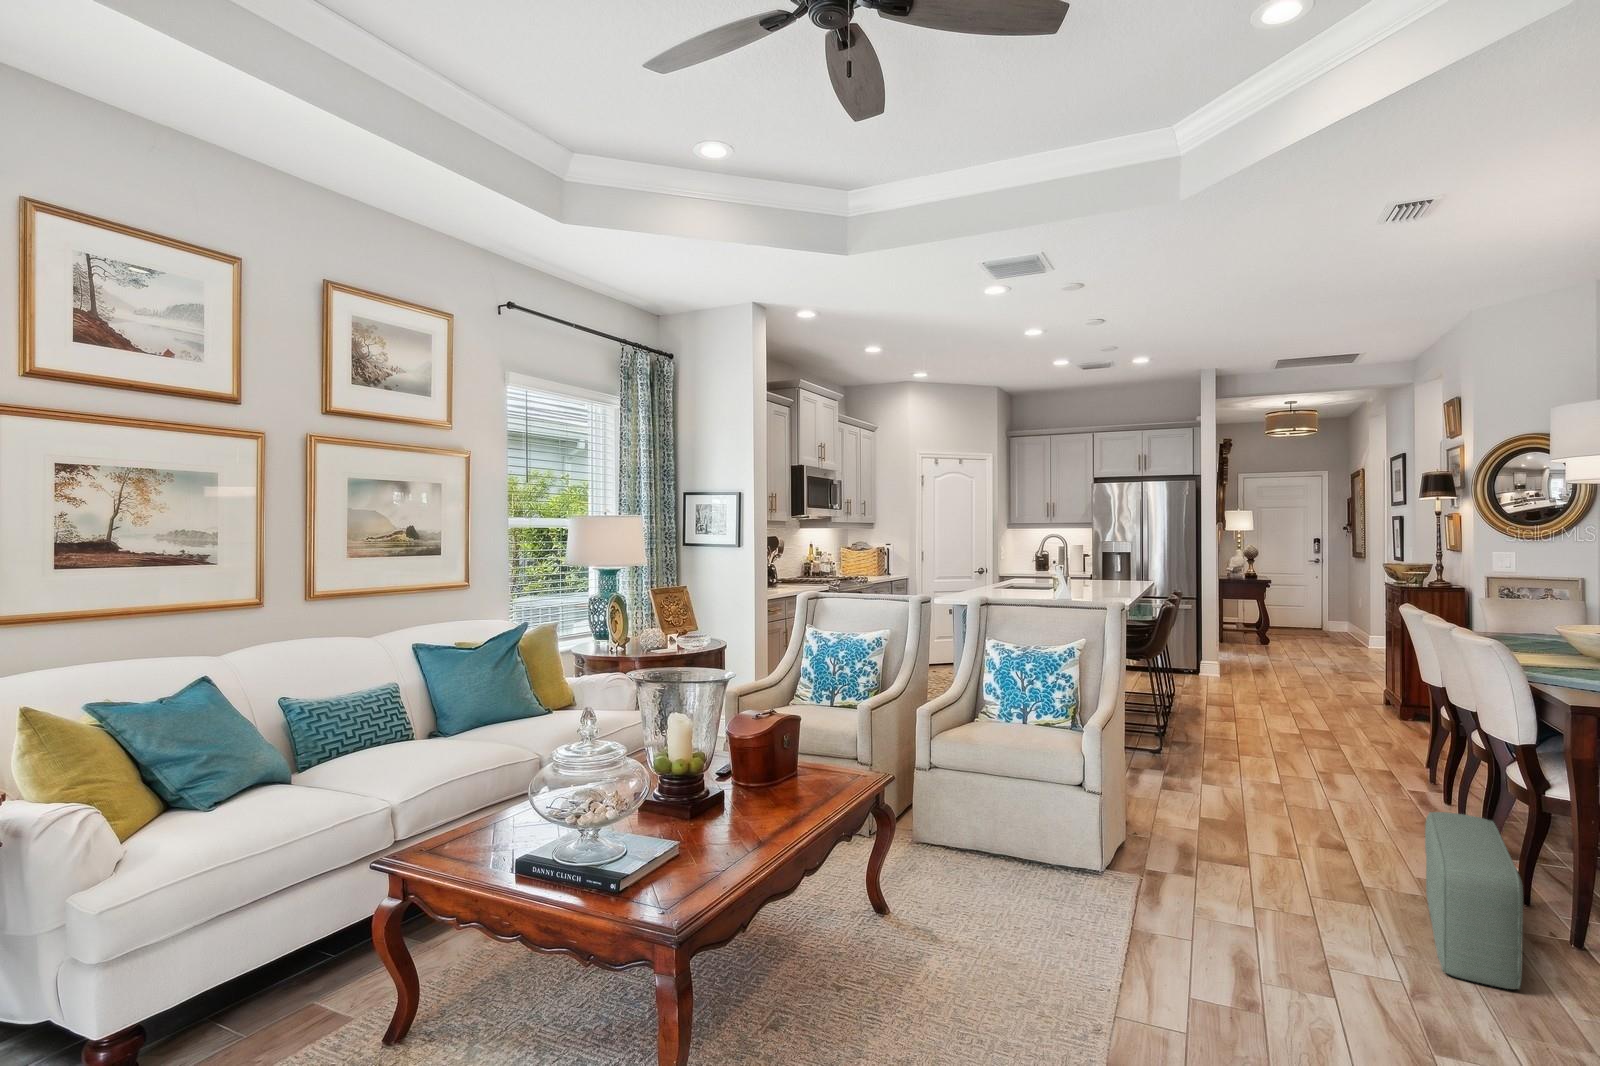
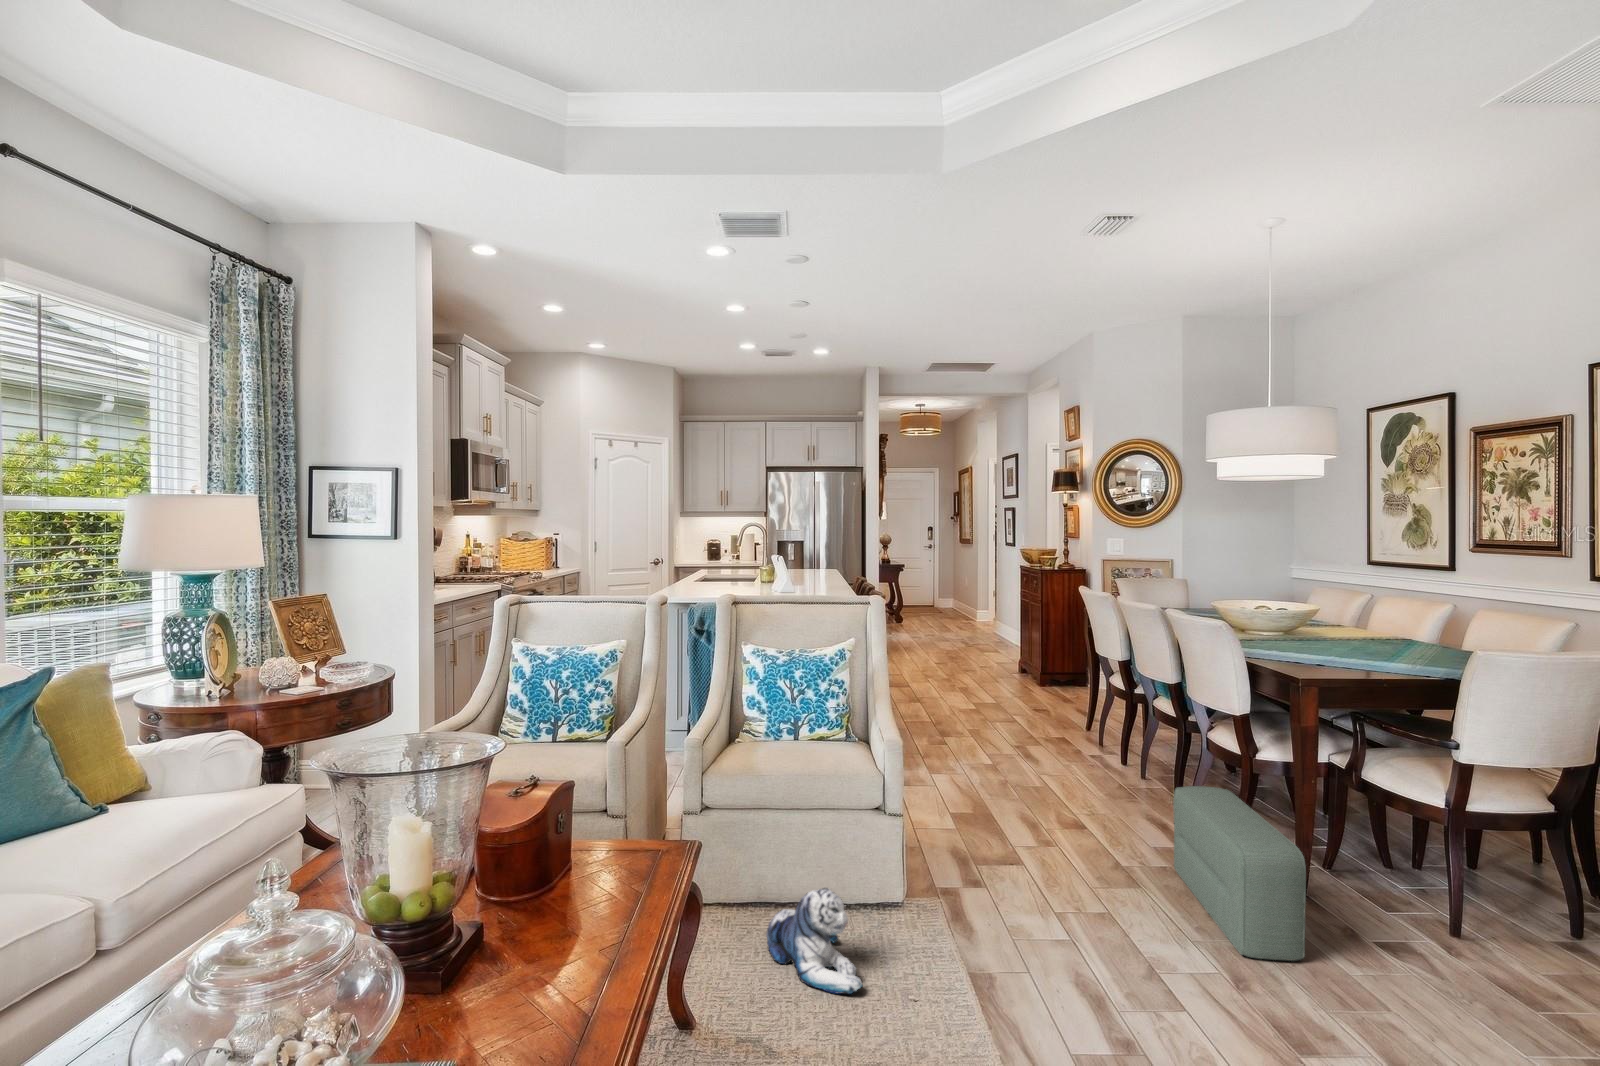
plush toy: none [971,837,1034,921] -> present [766,888,862,994]

